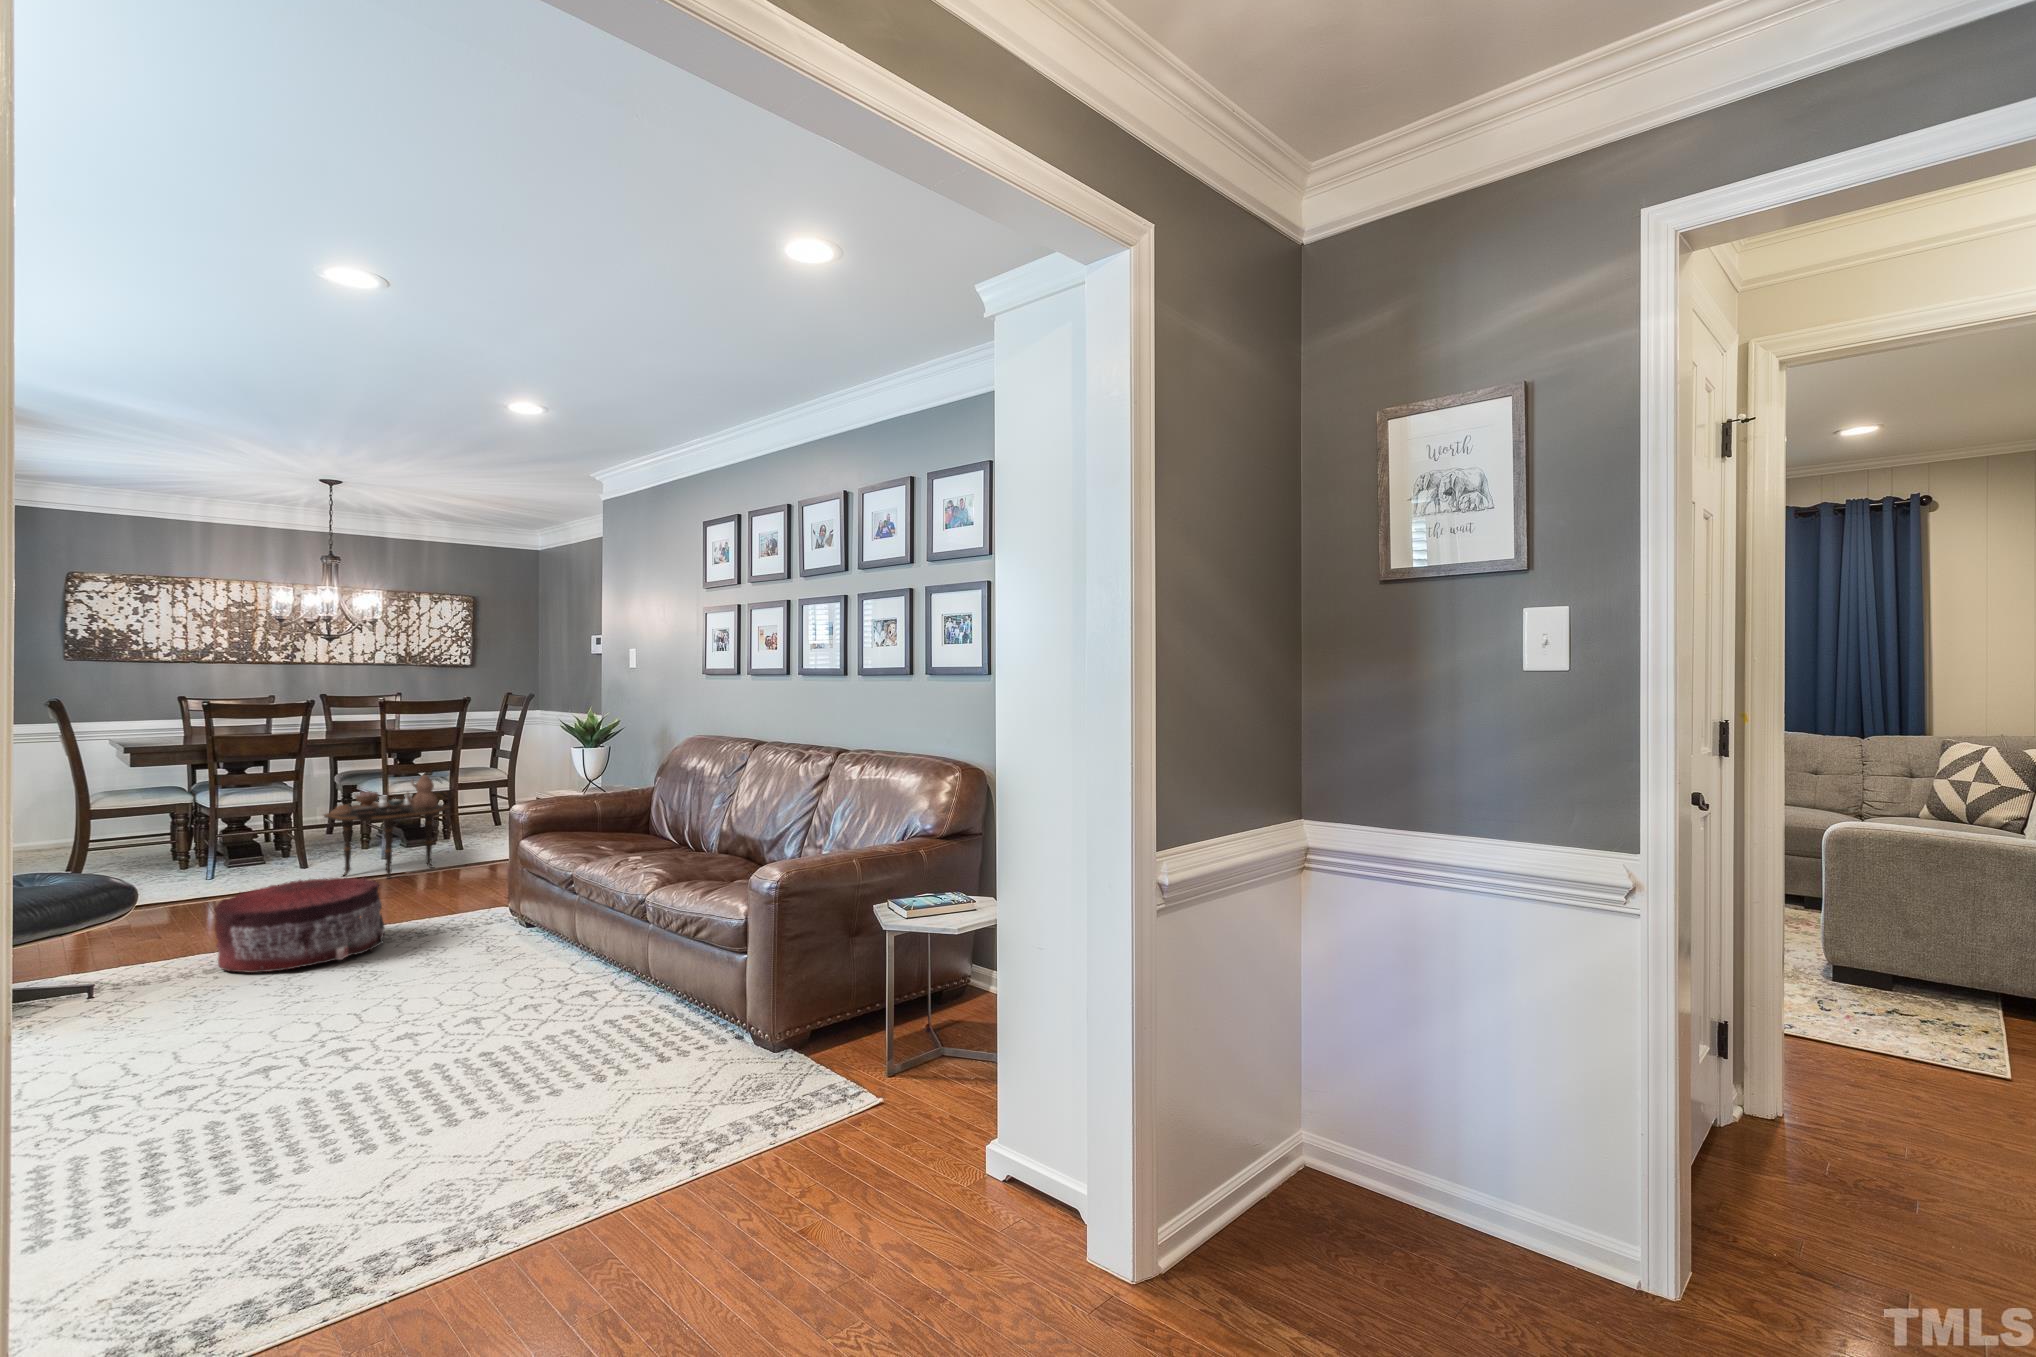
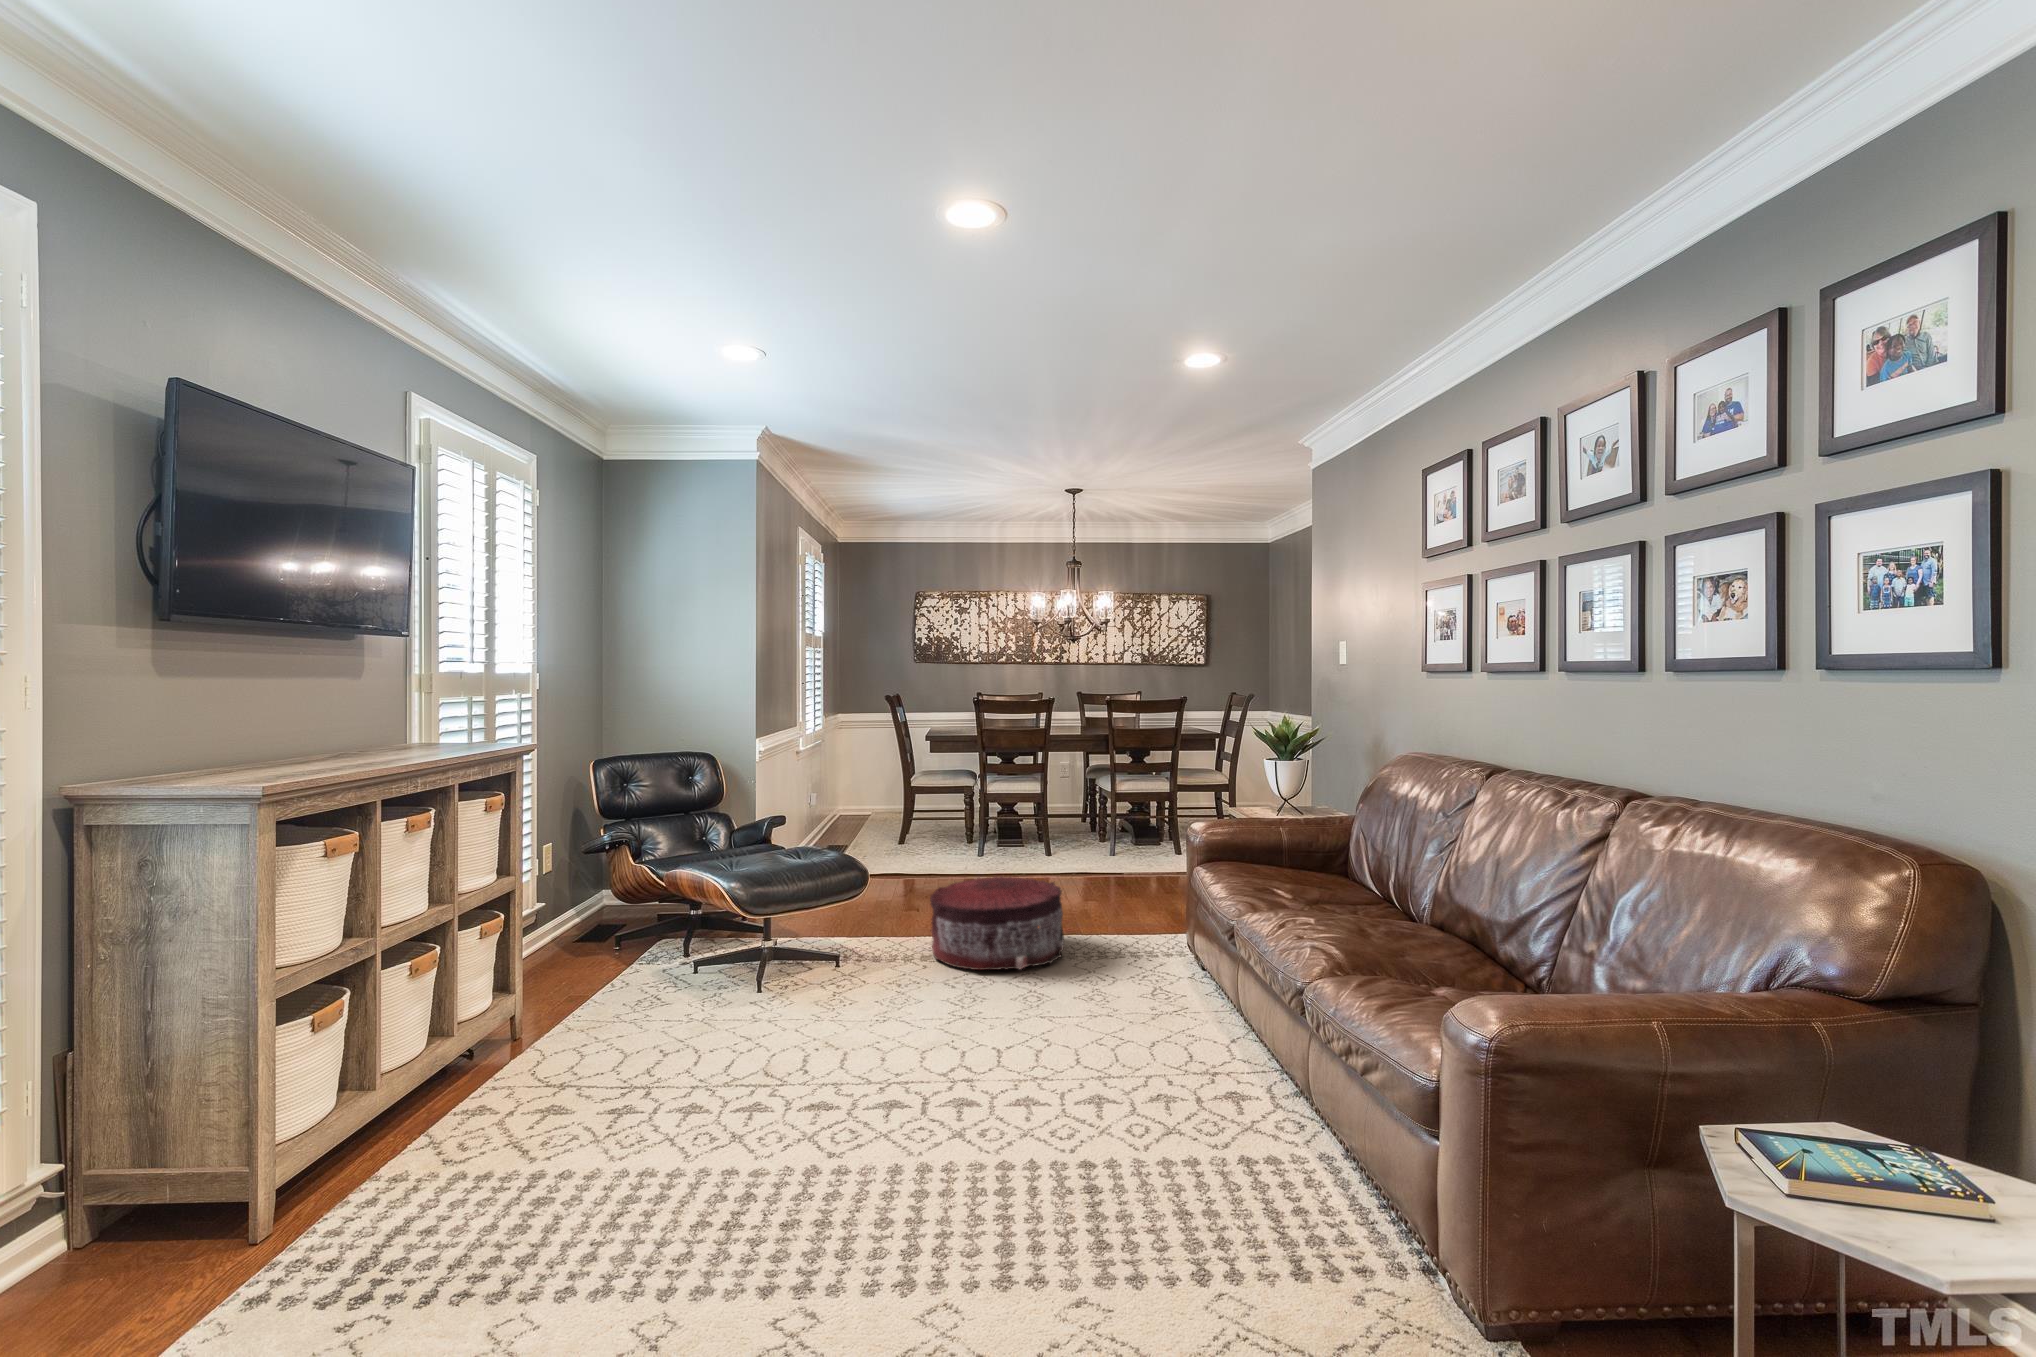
side table: present [324,775,450,879] -> none [1055,774,1160,877]

